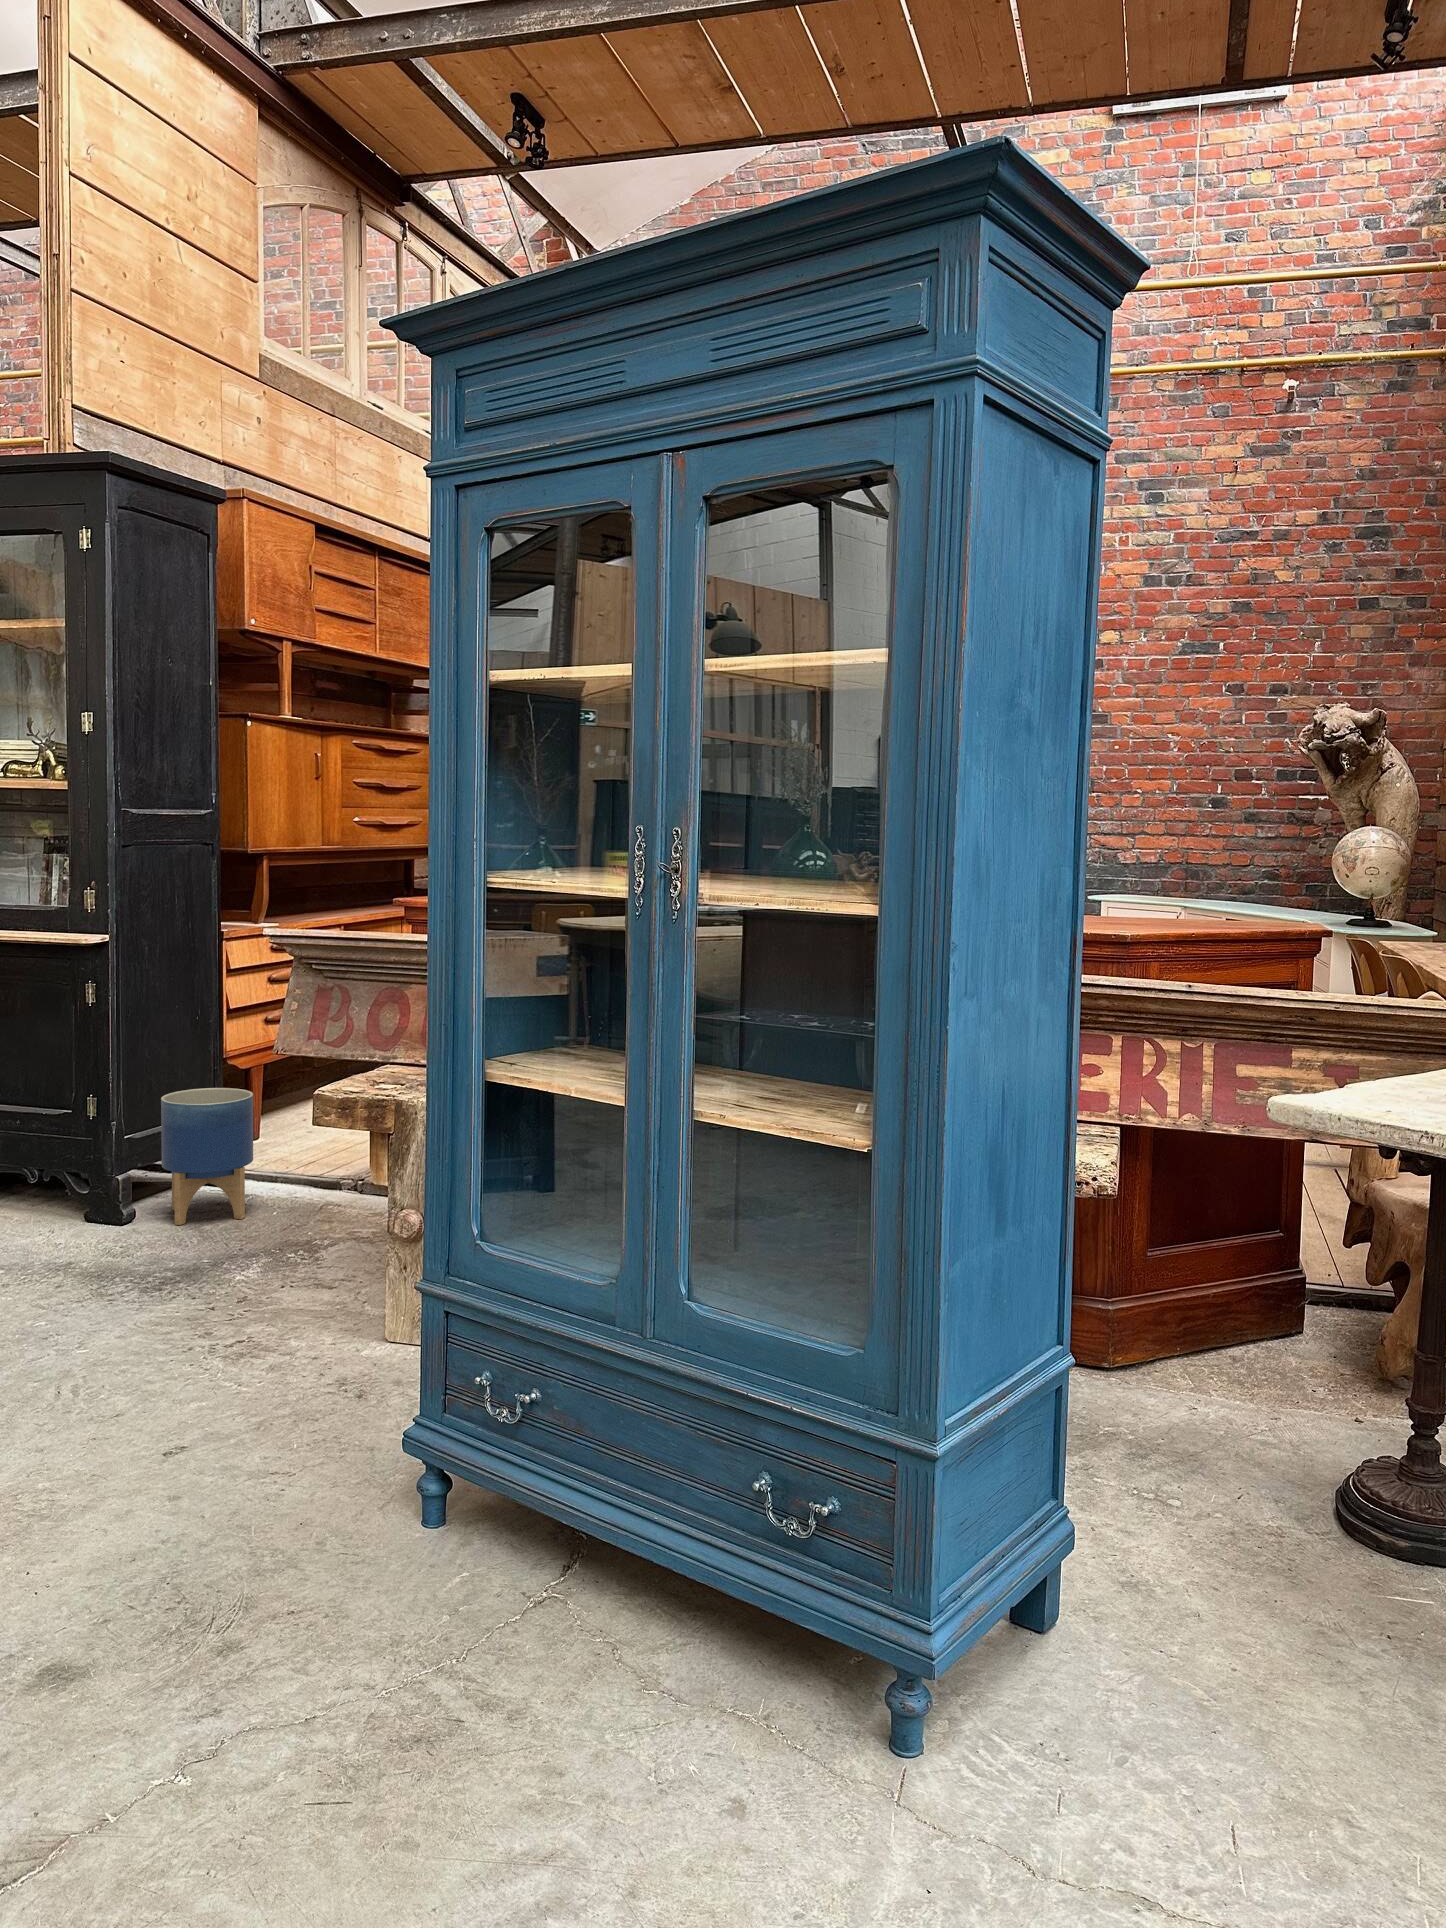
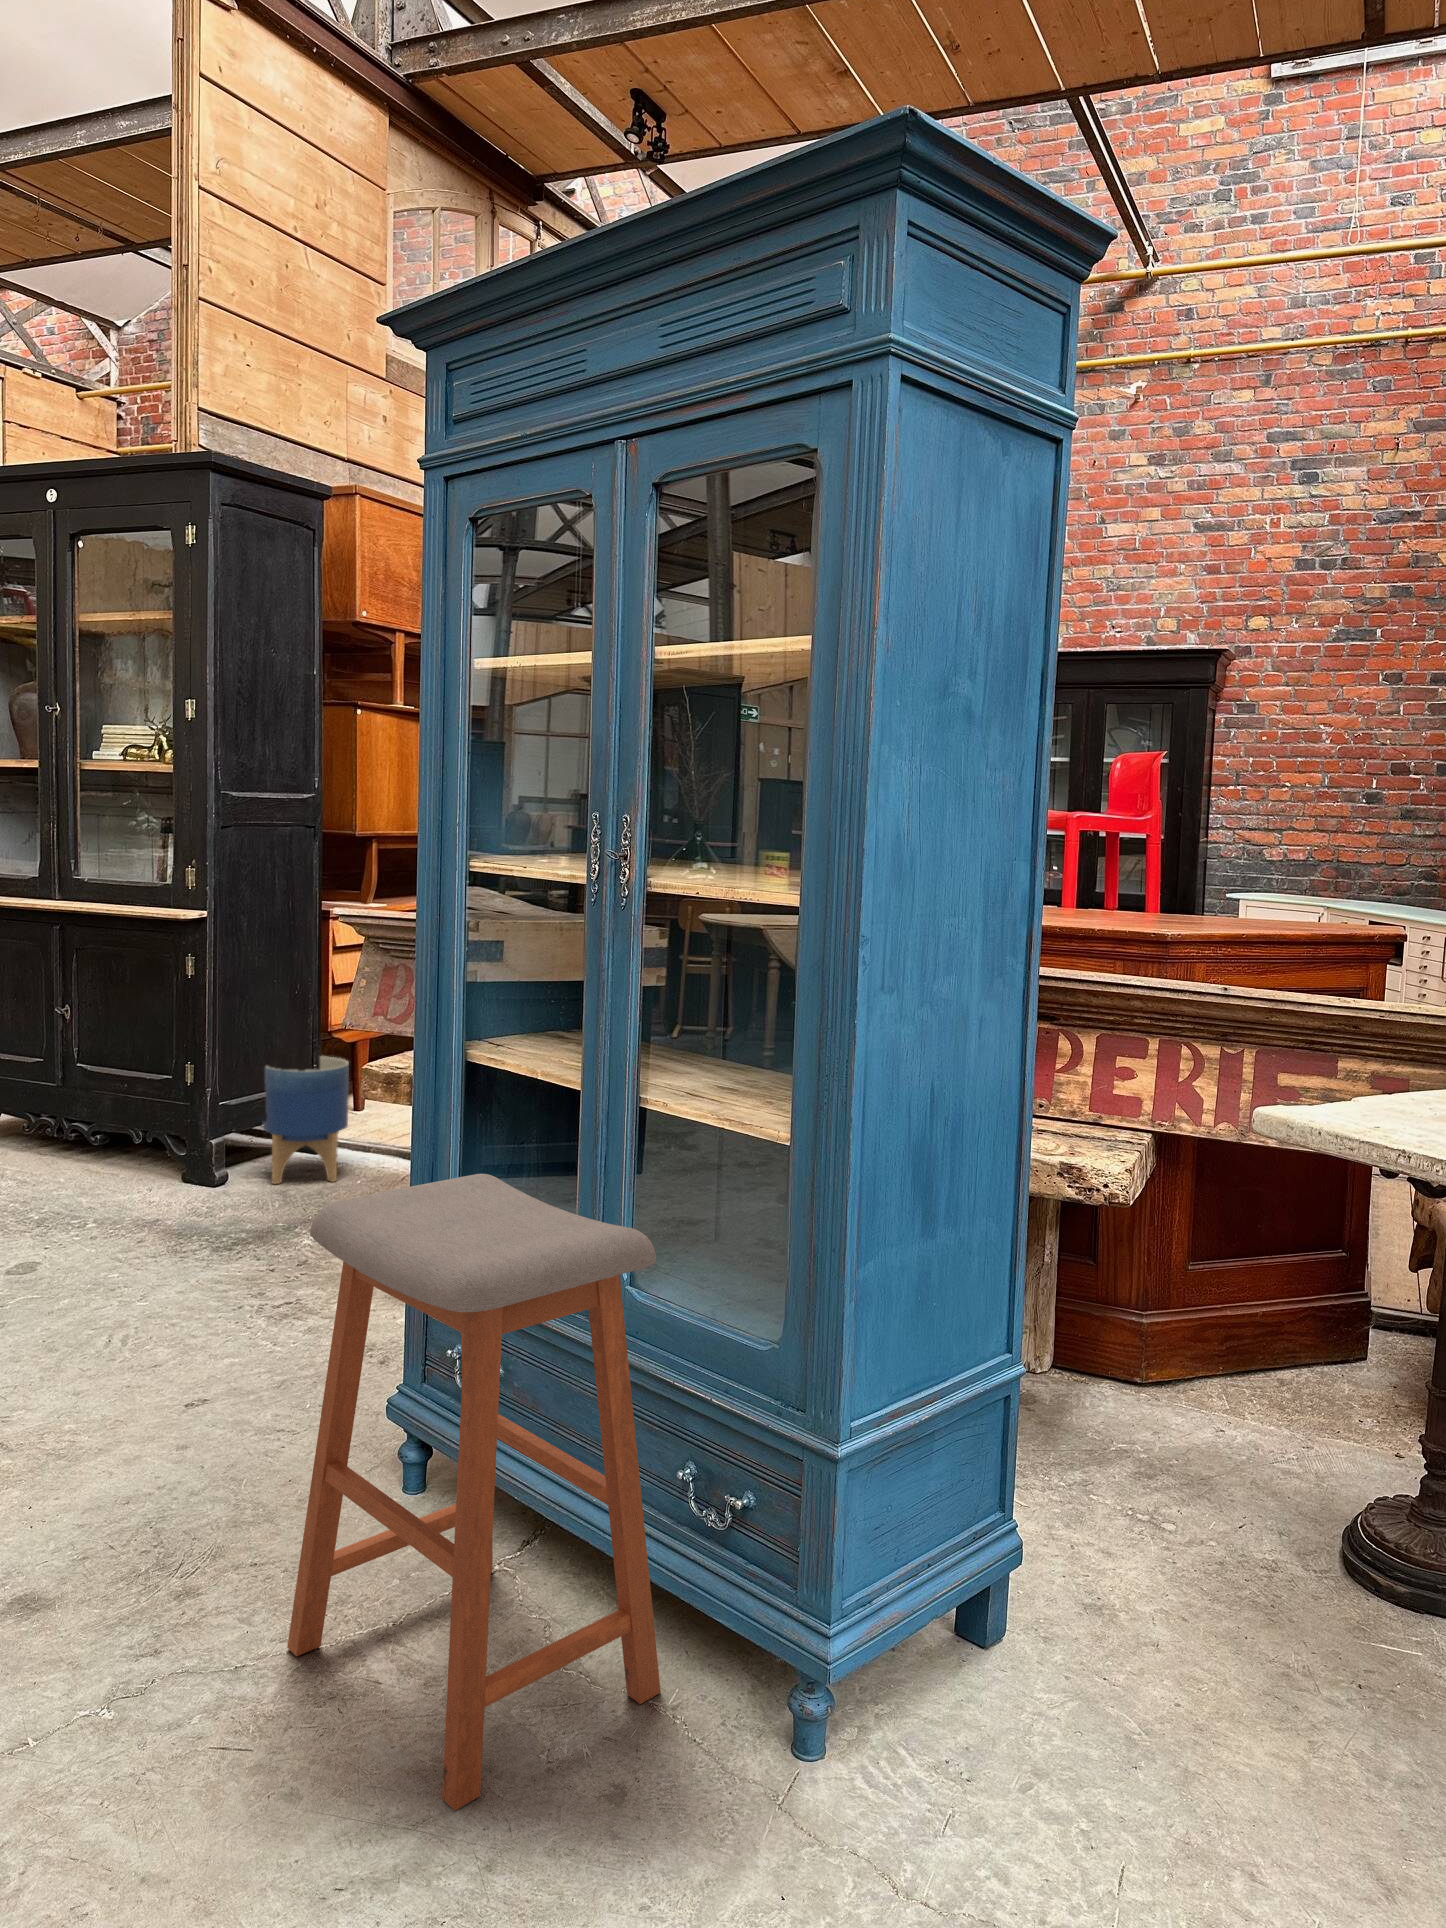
stool: none [357,1198,748,1838] -> present [287,1174,661,1811]

